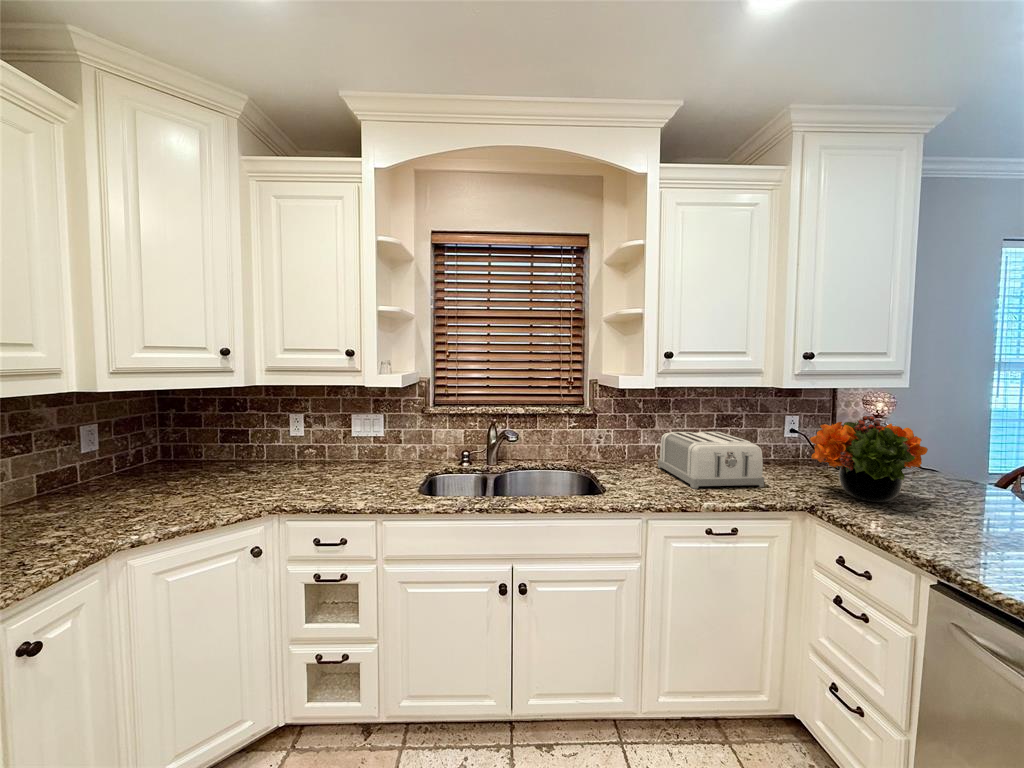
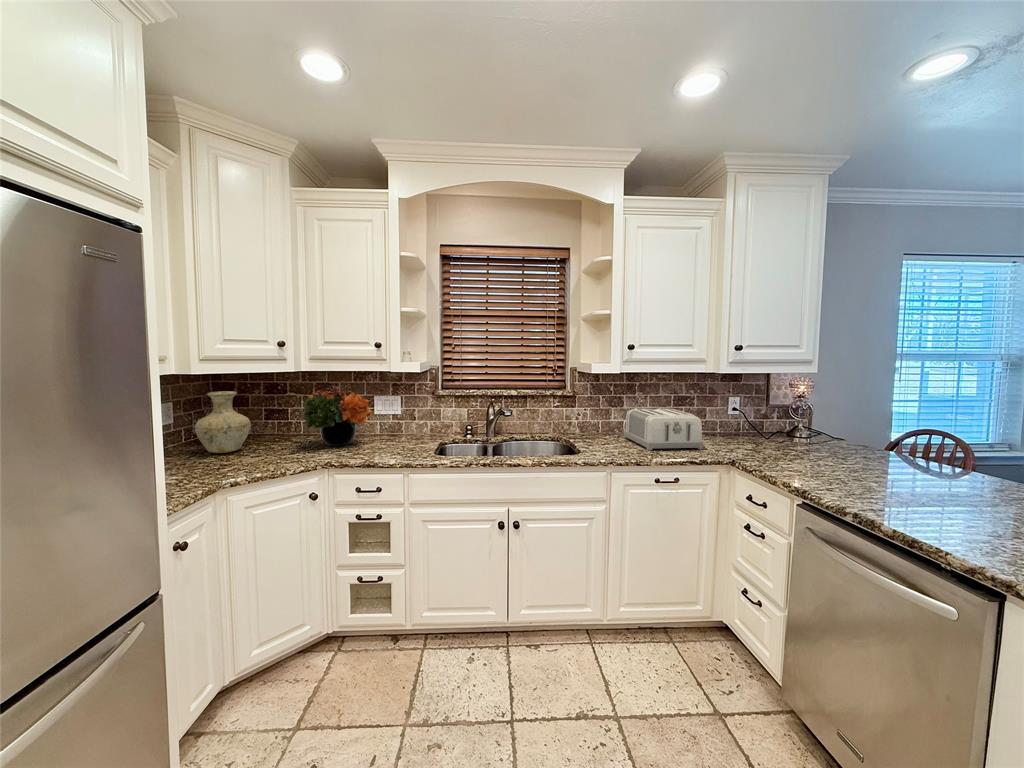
vase: none [116,412,191,490] -> present [195,391,251,453]
flower arrangement: present [810,416,928,502] -> present [302,387,372,446]

